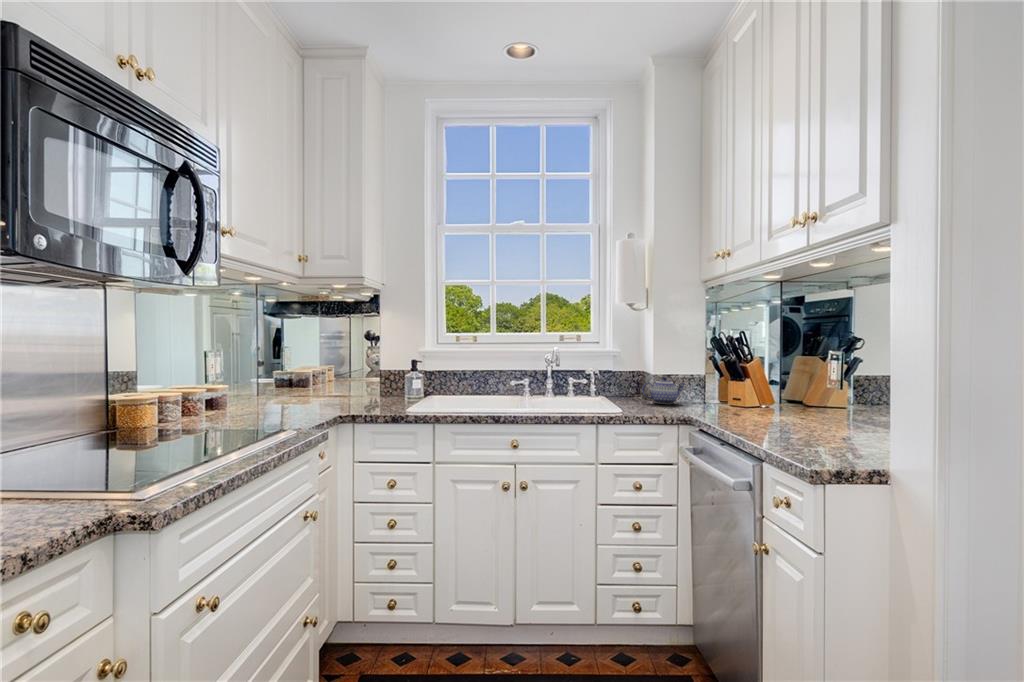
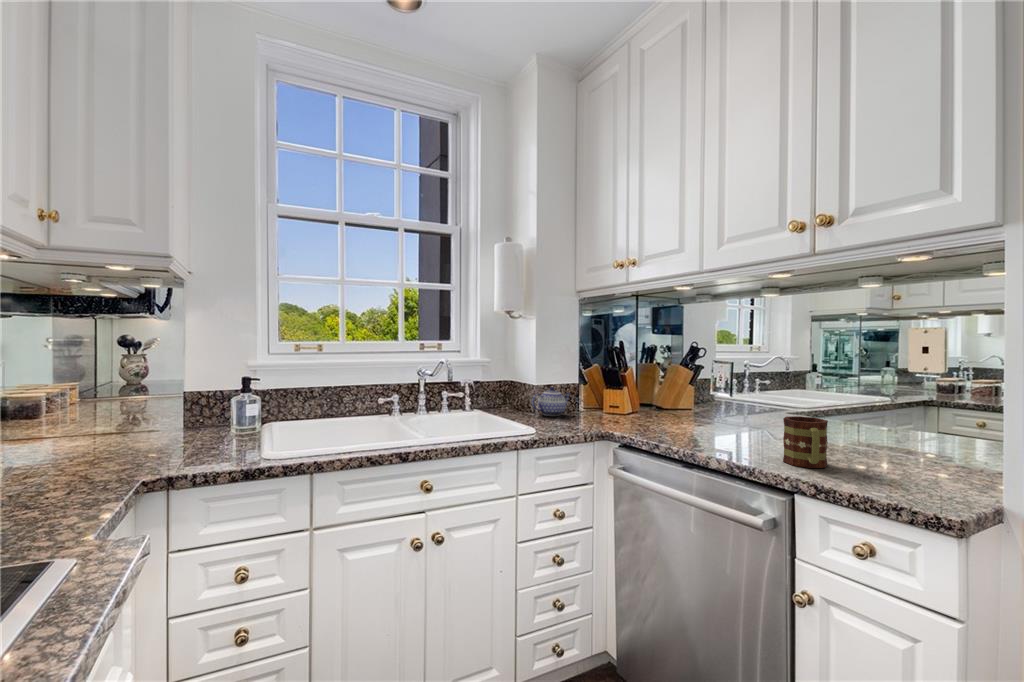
mug: none [814,402,858,452] -> present [783,416,828,468]

